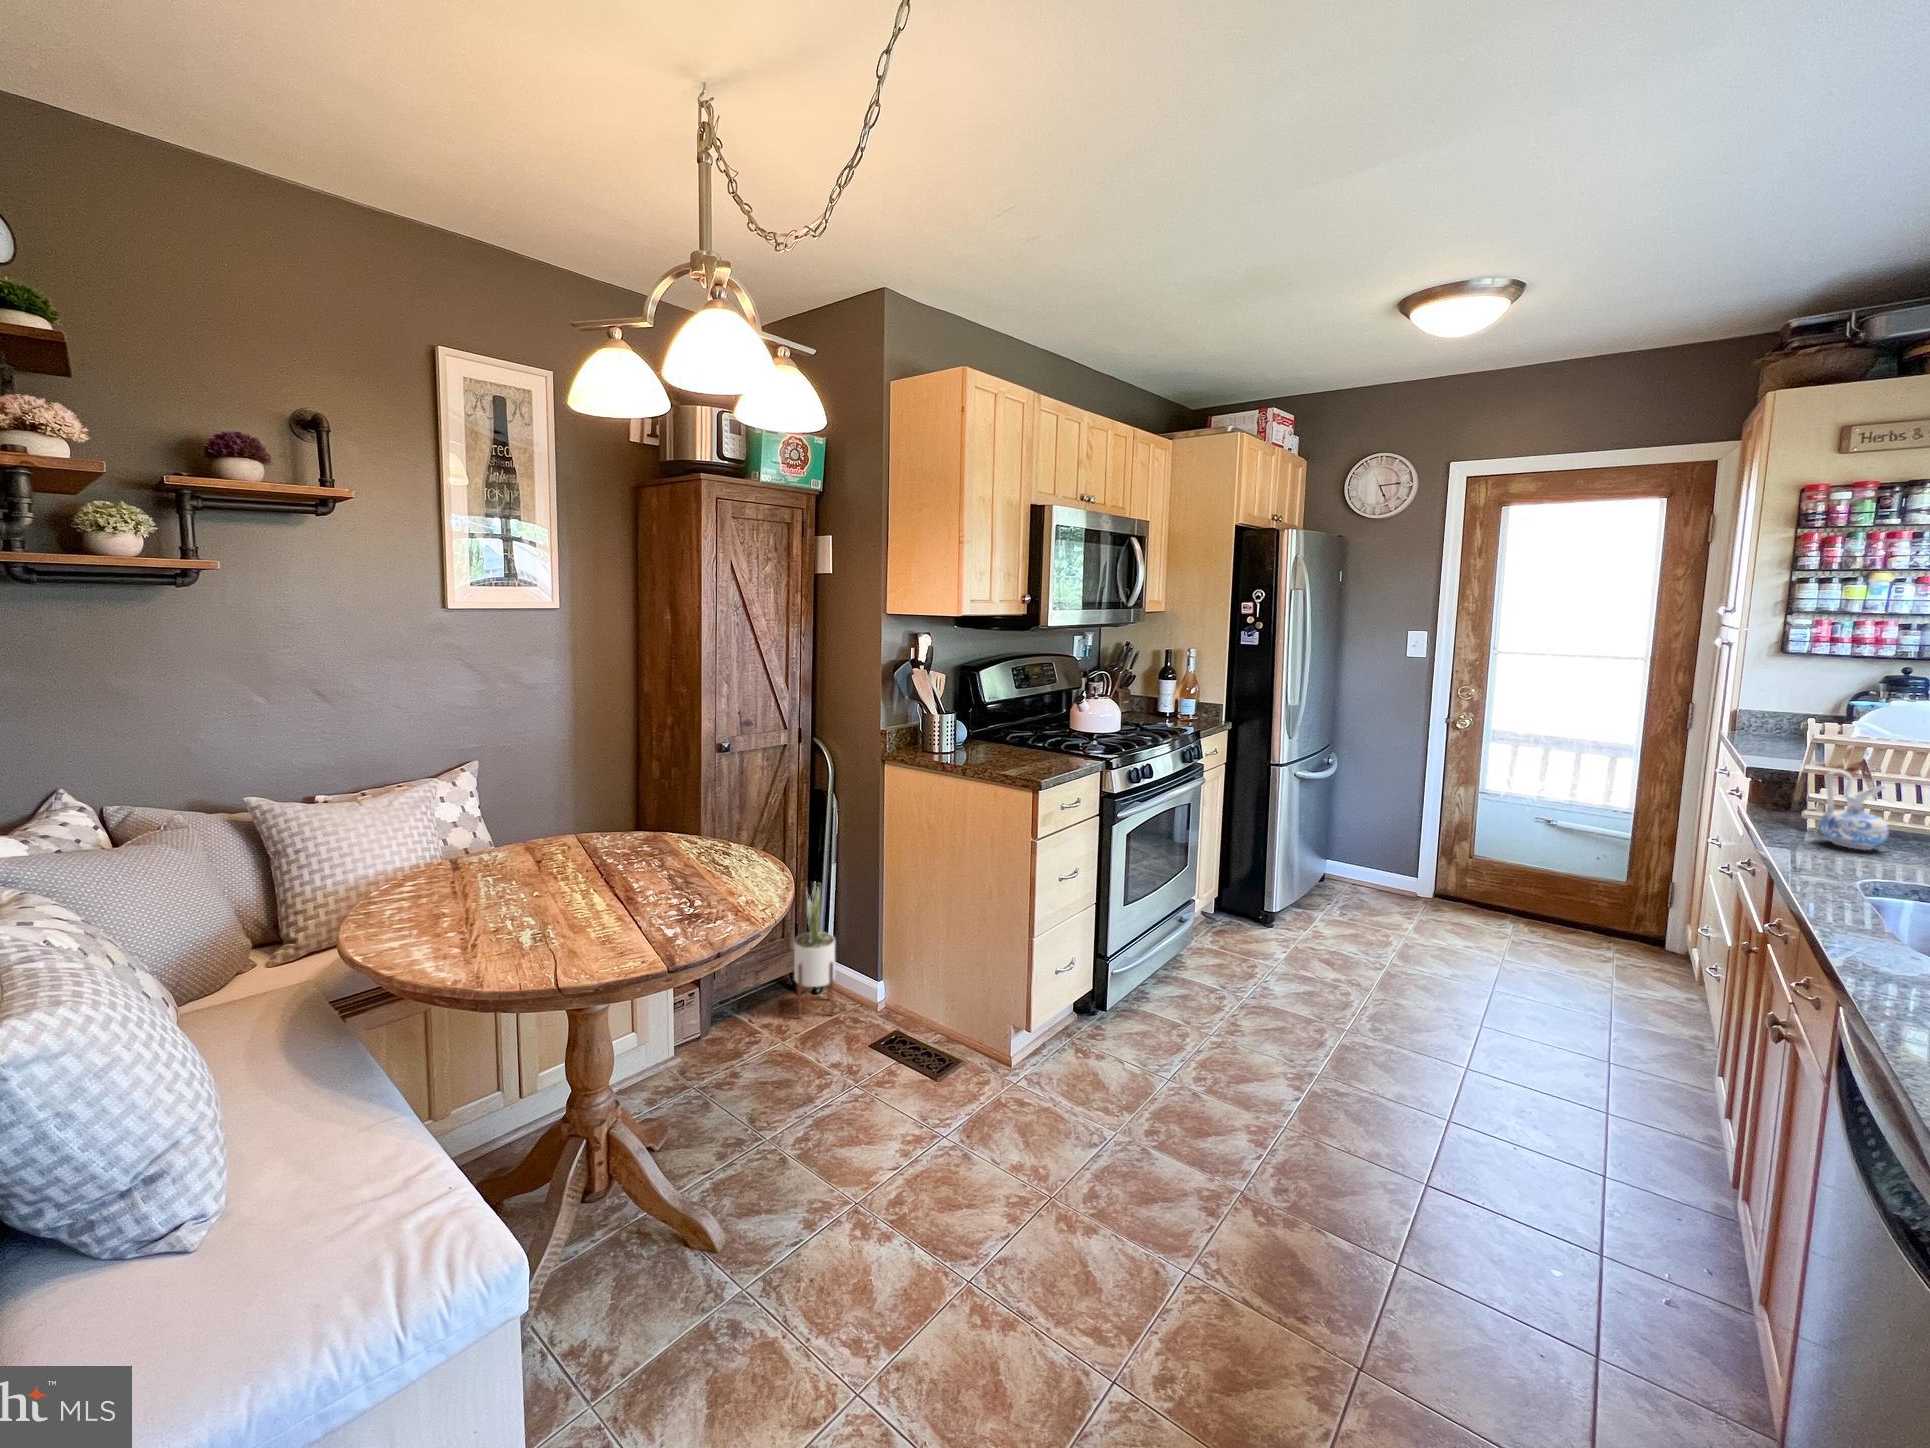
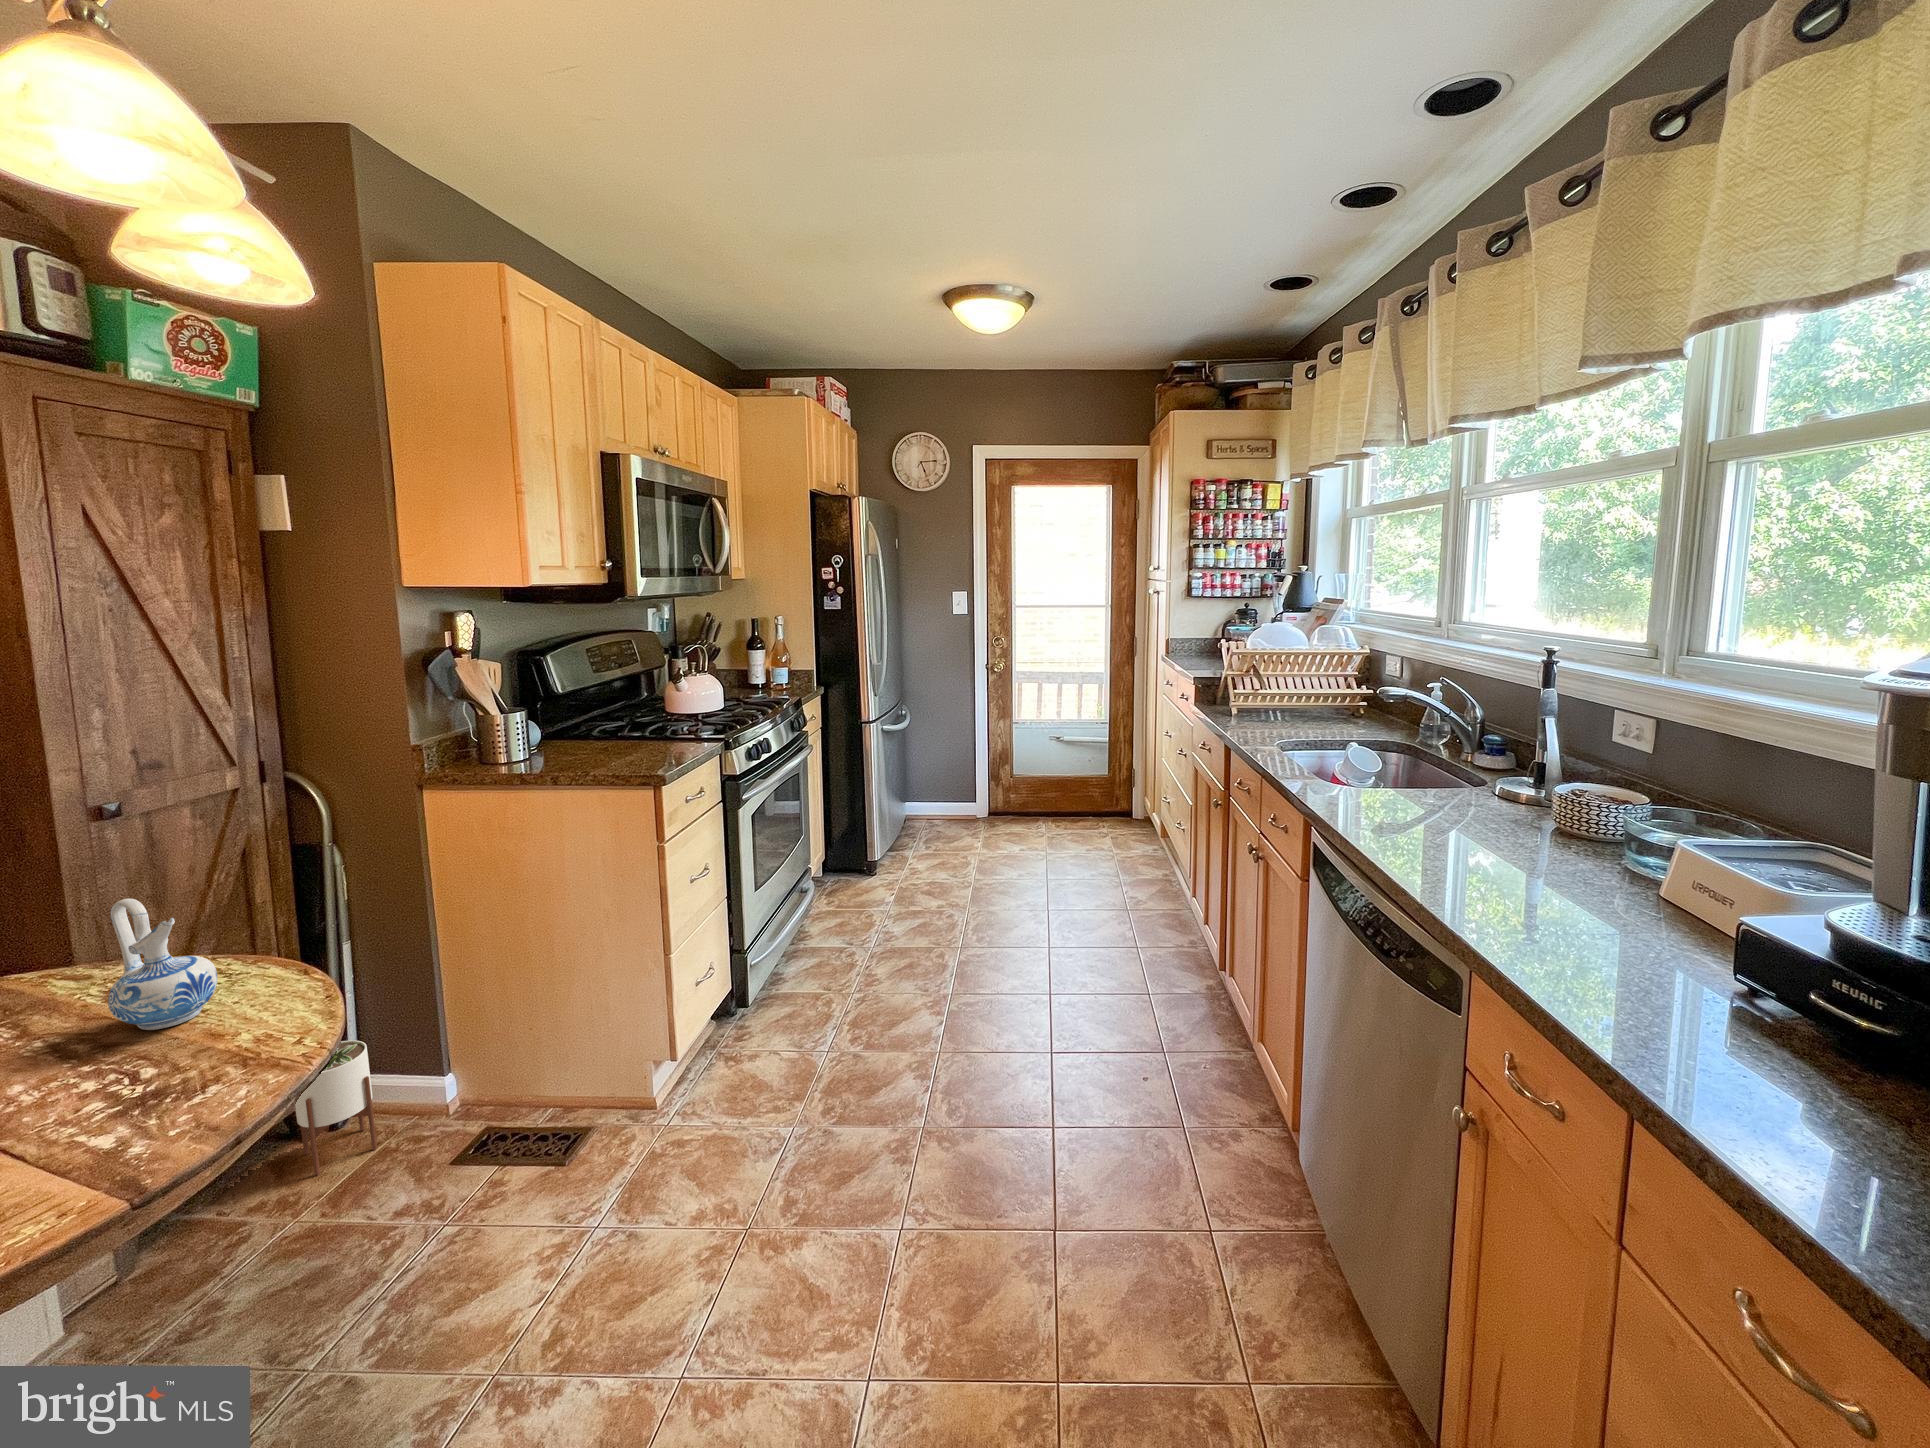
ceramic pitcher: present [1820,770,1889,850] -> present [108,899,217,1030]

